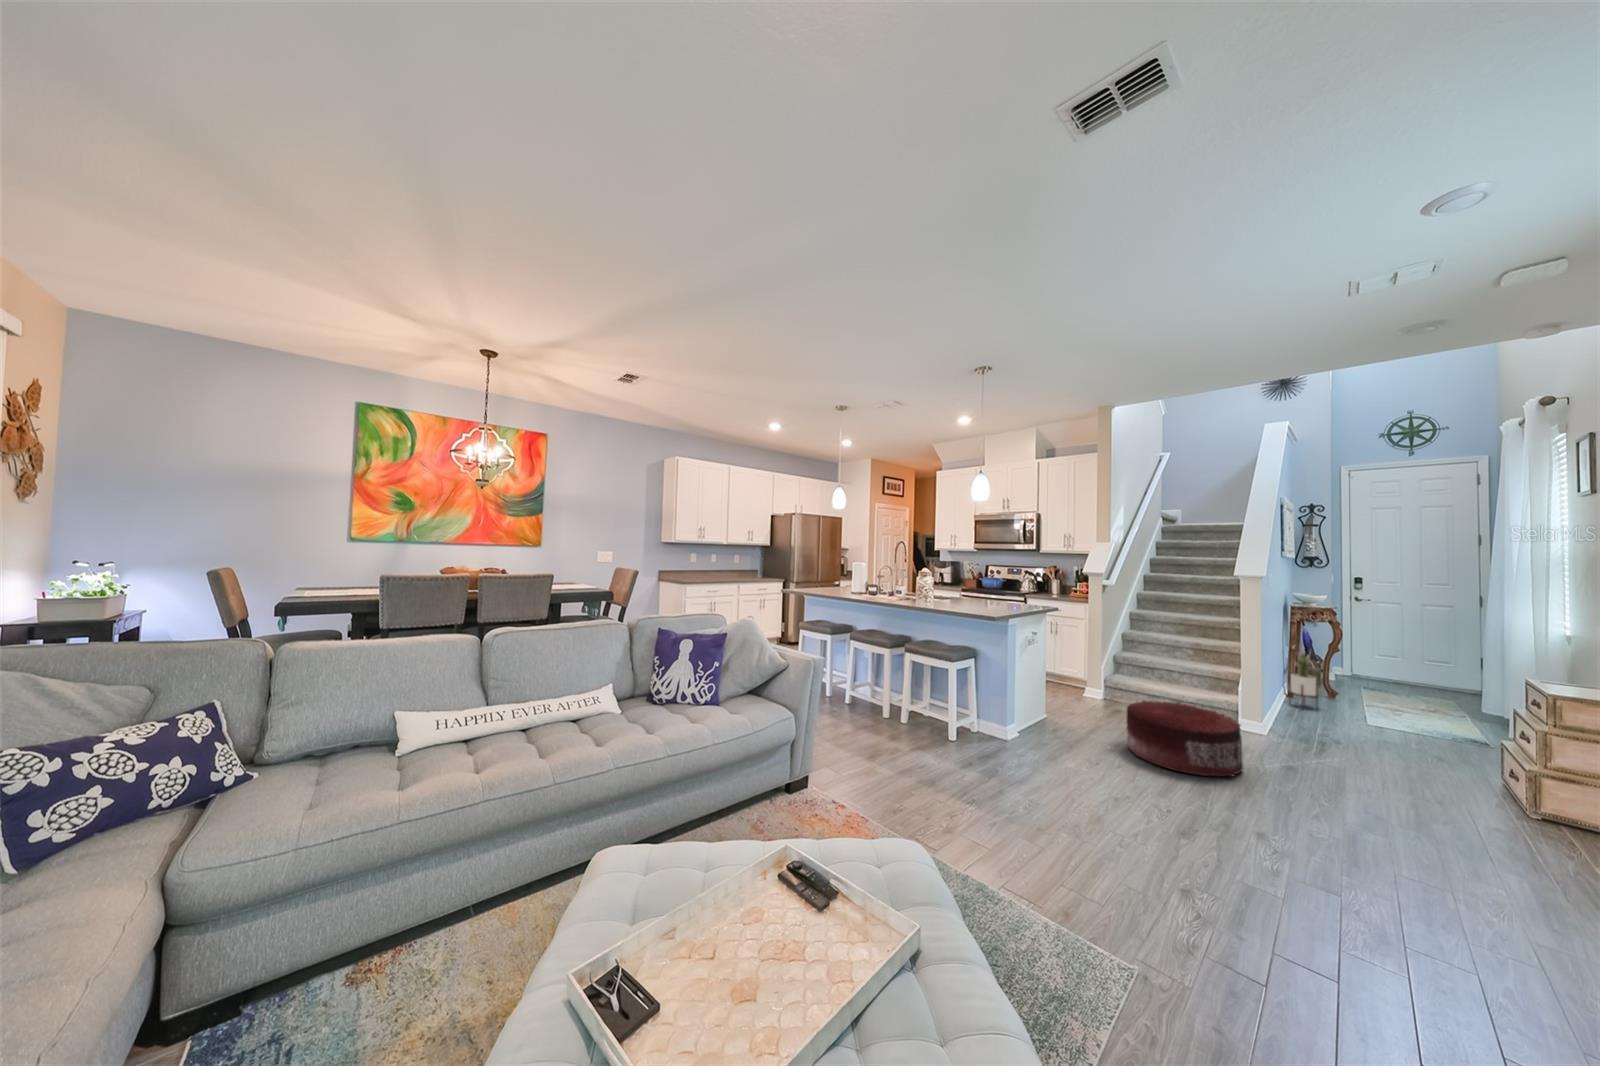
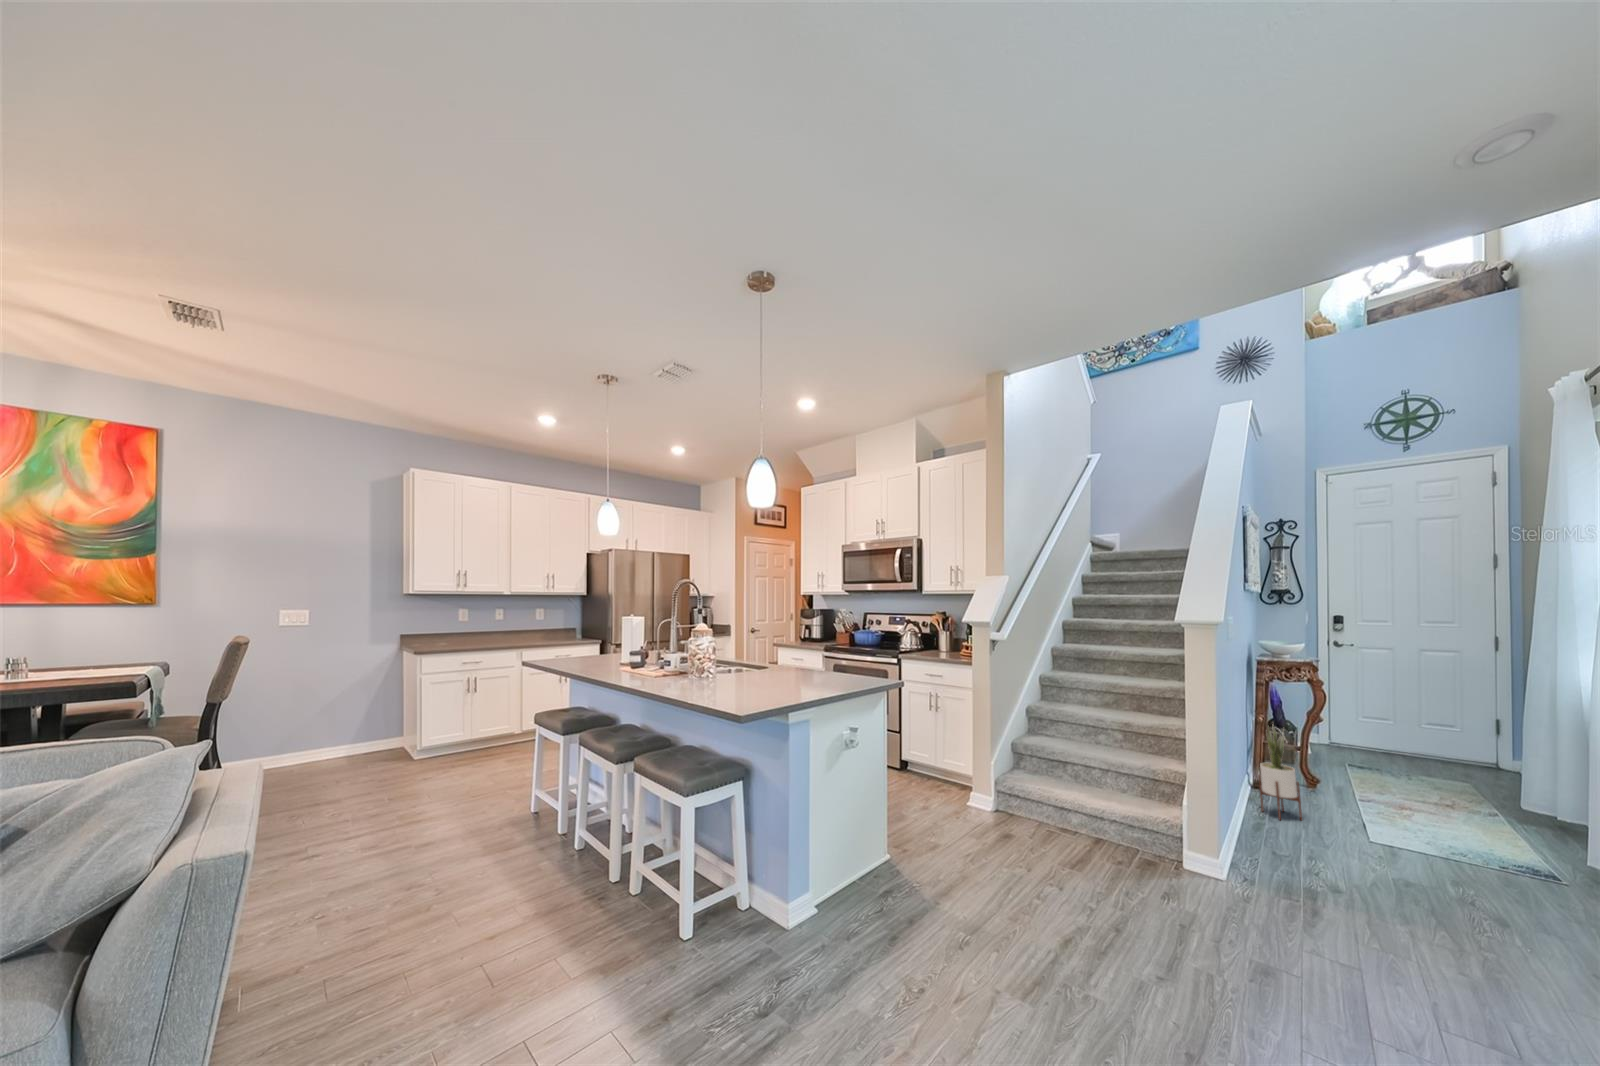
pouf: present [1126,700,1243,776] -> none [986,841,1178,1017]

